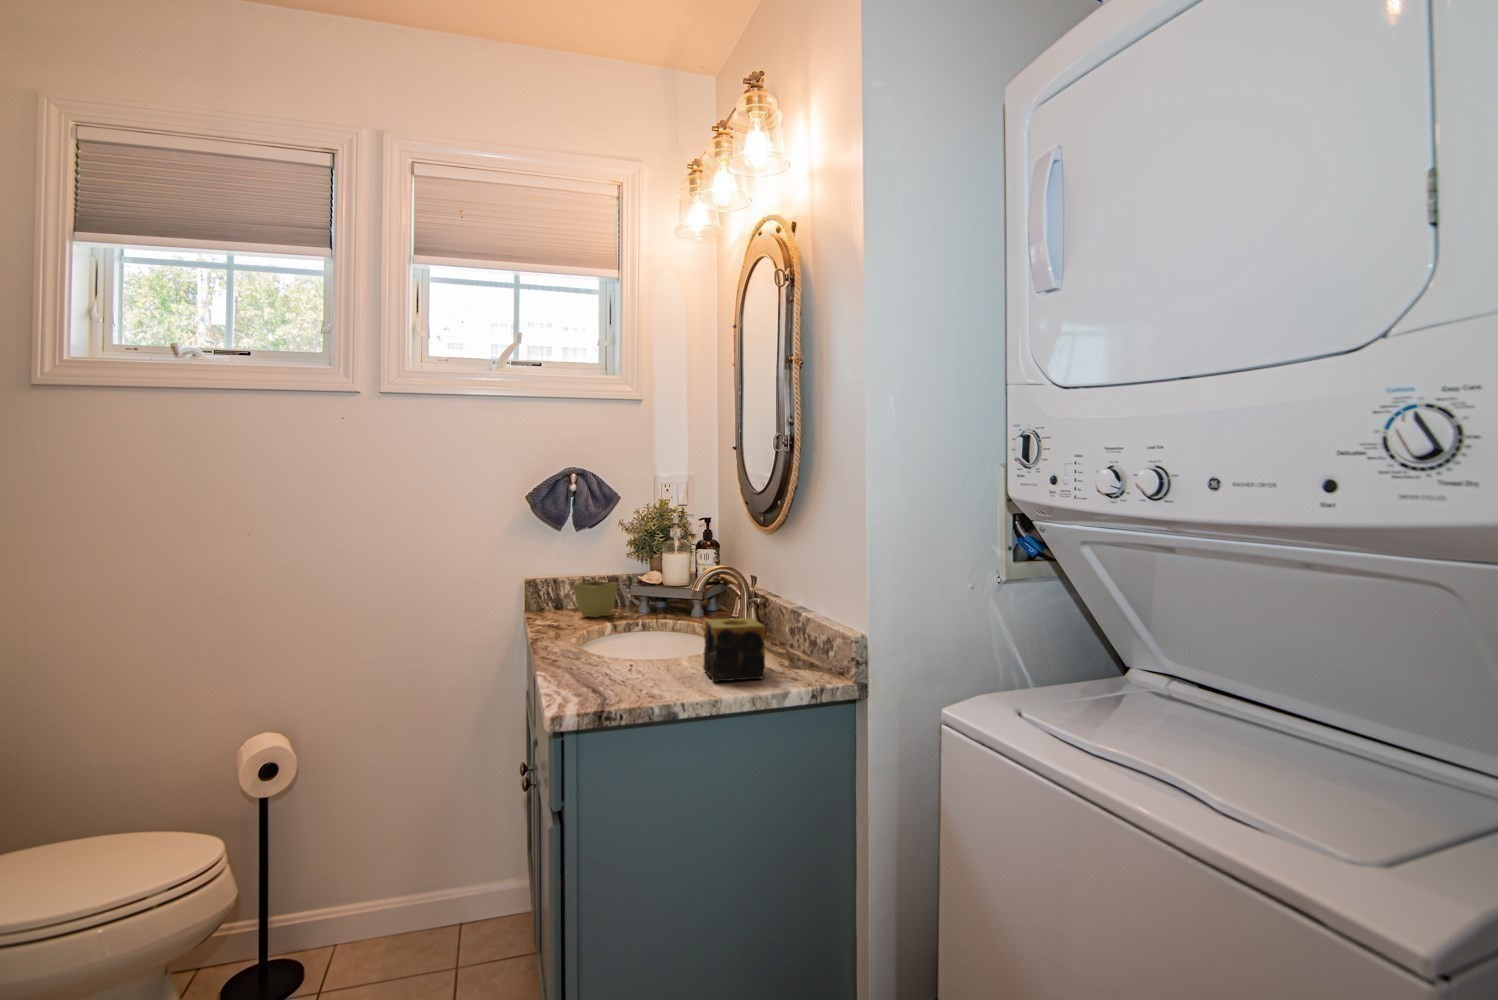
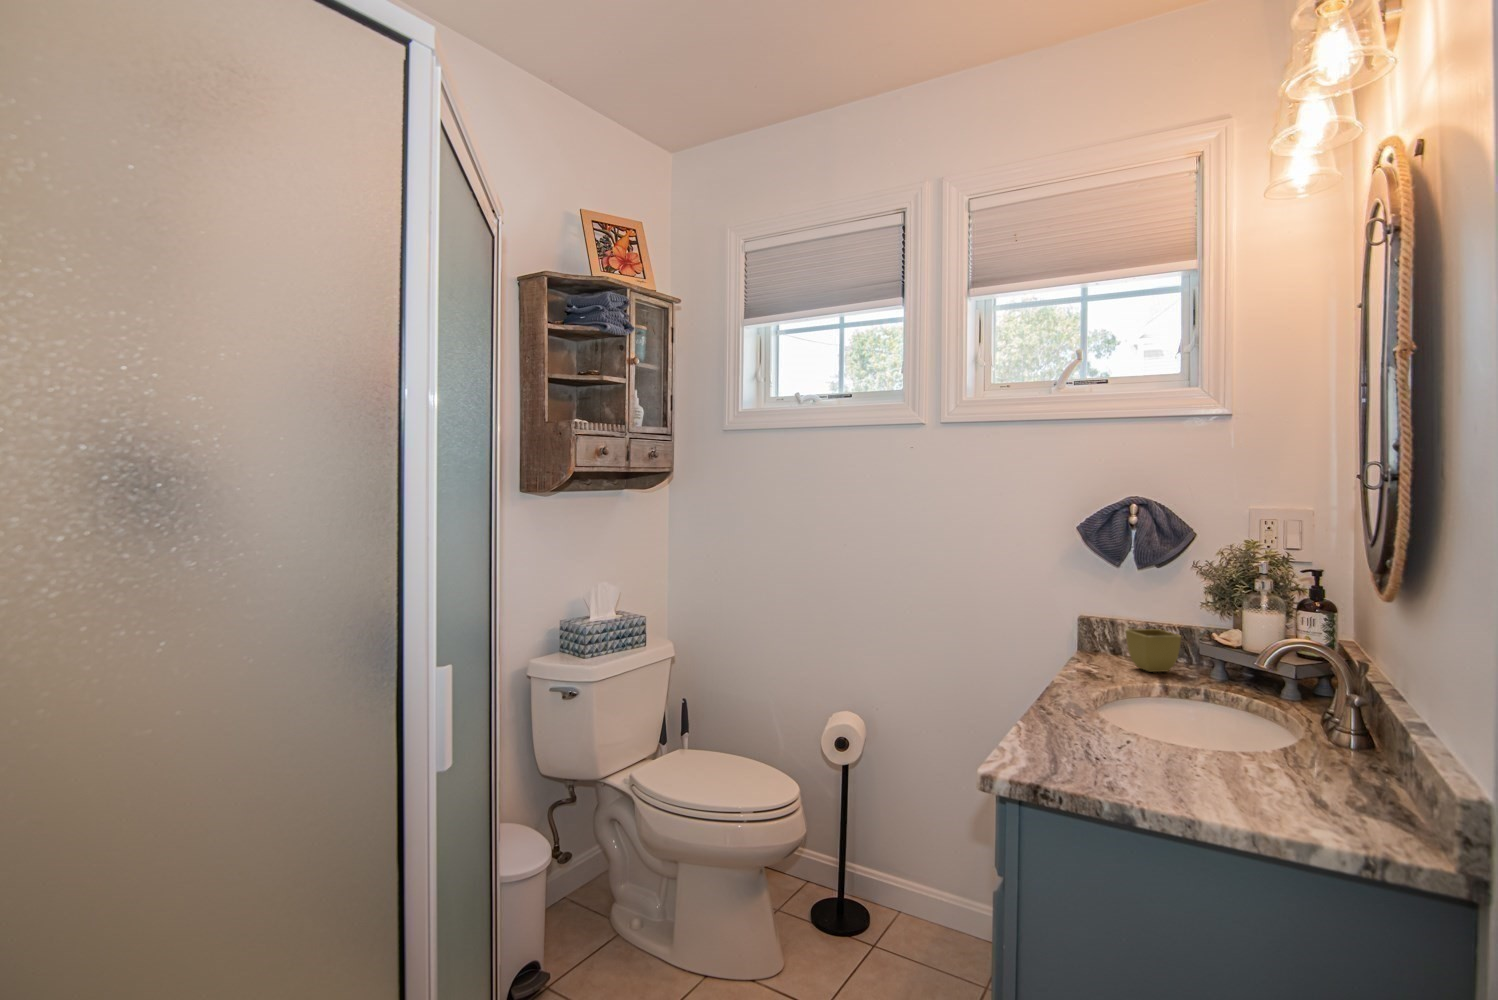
candle: present [703,618,765,681] -> none [1212,709,1305,812]

